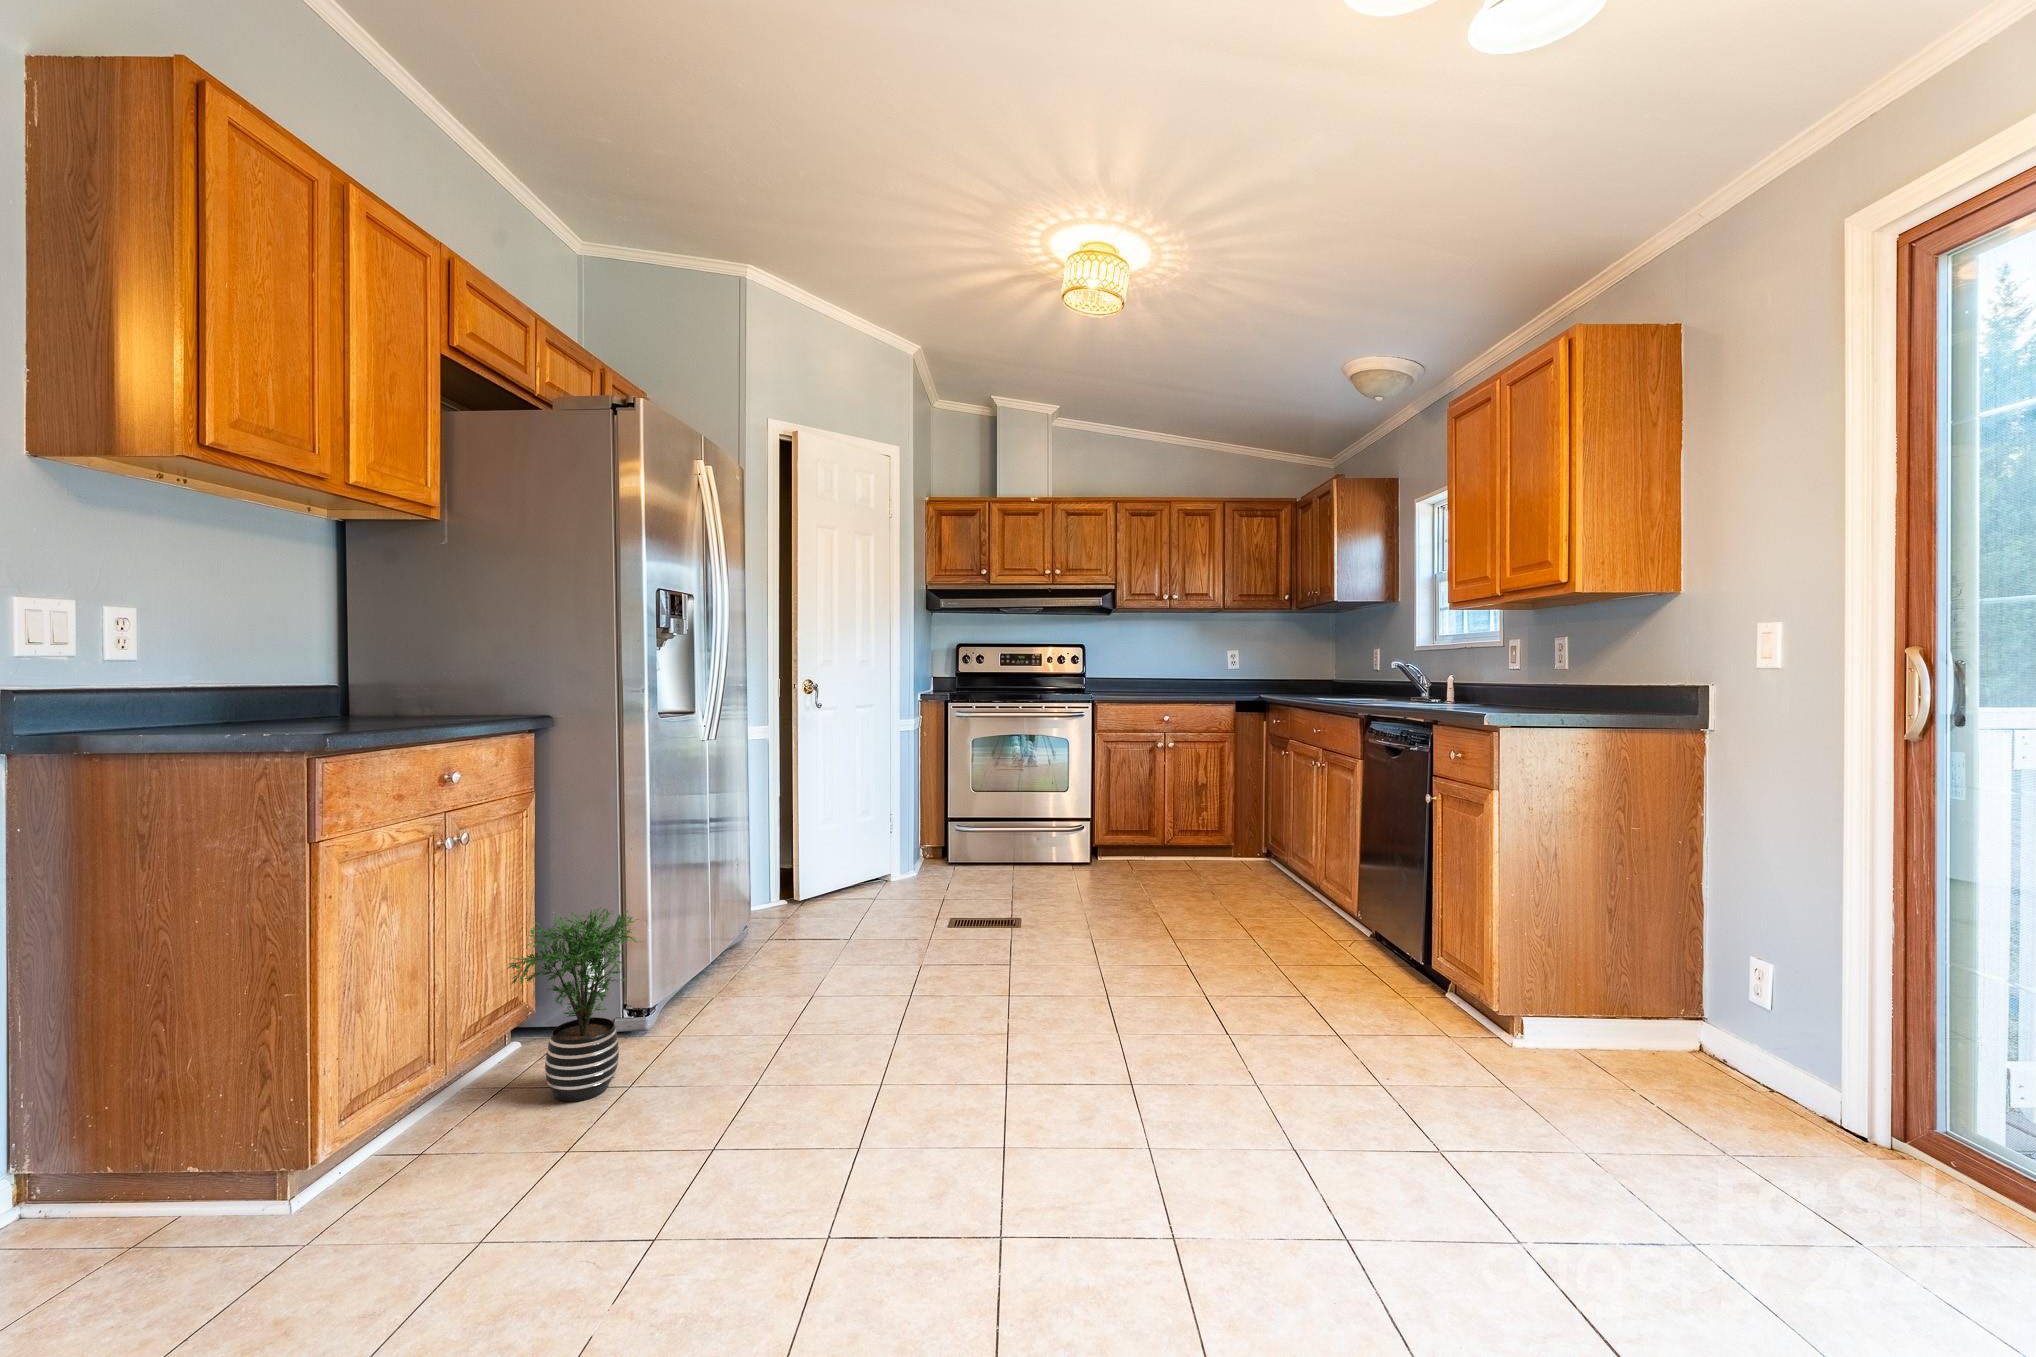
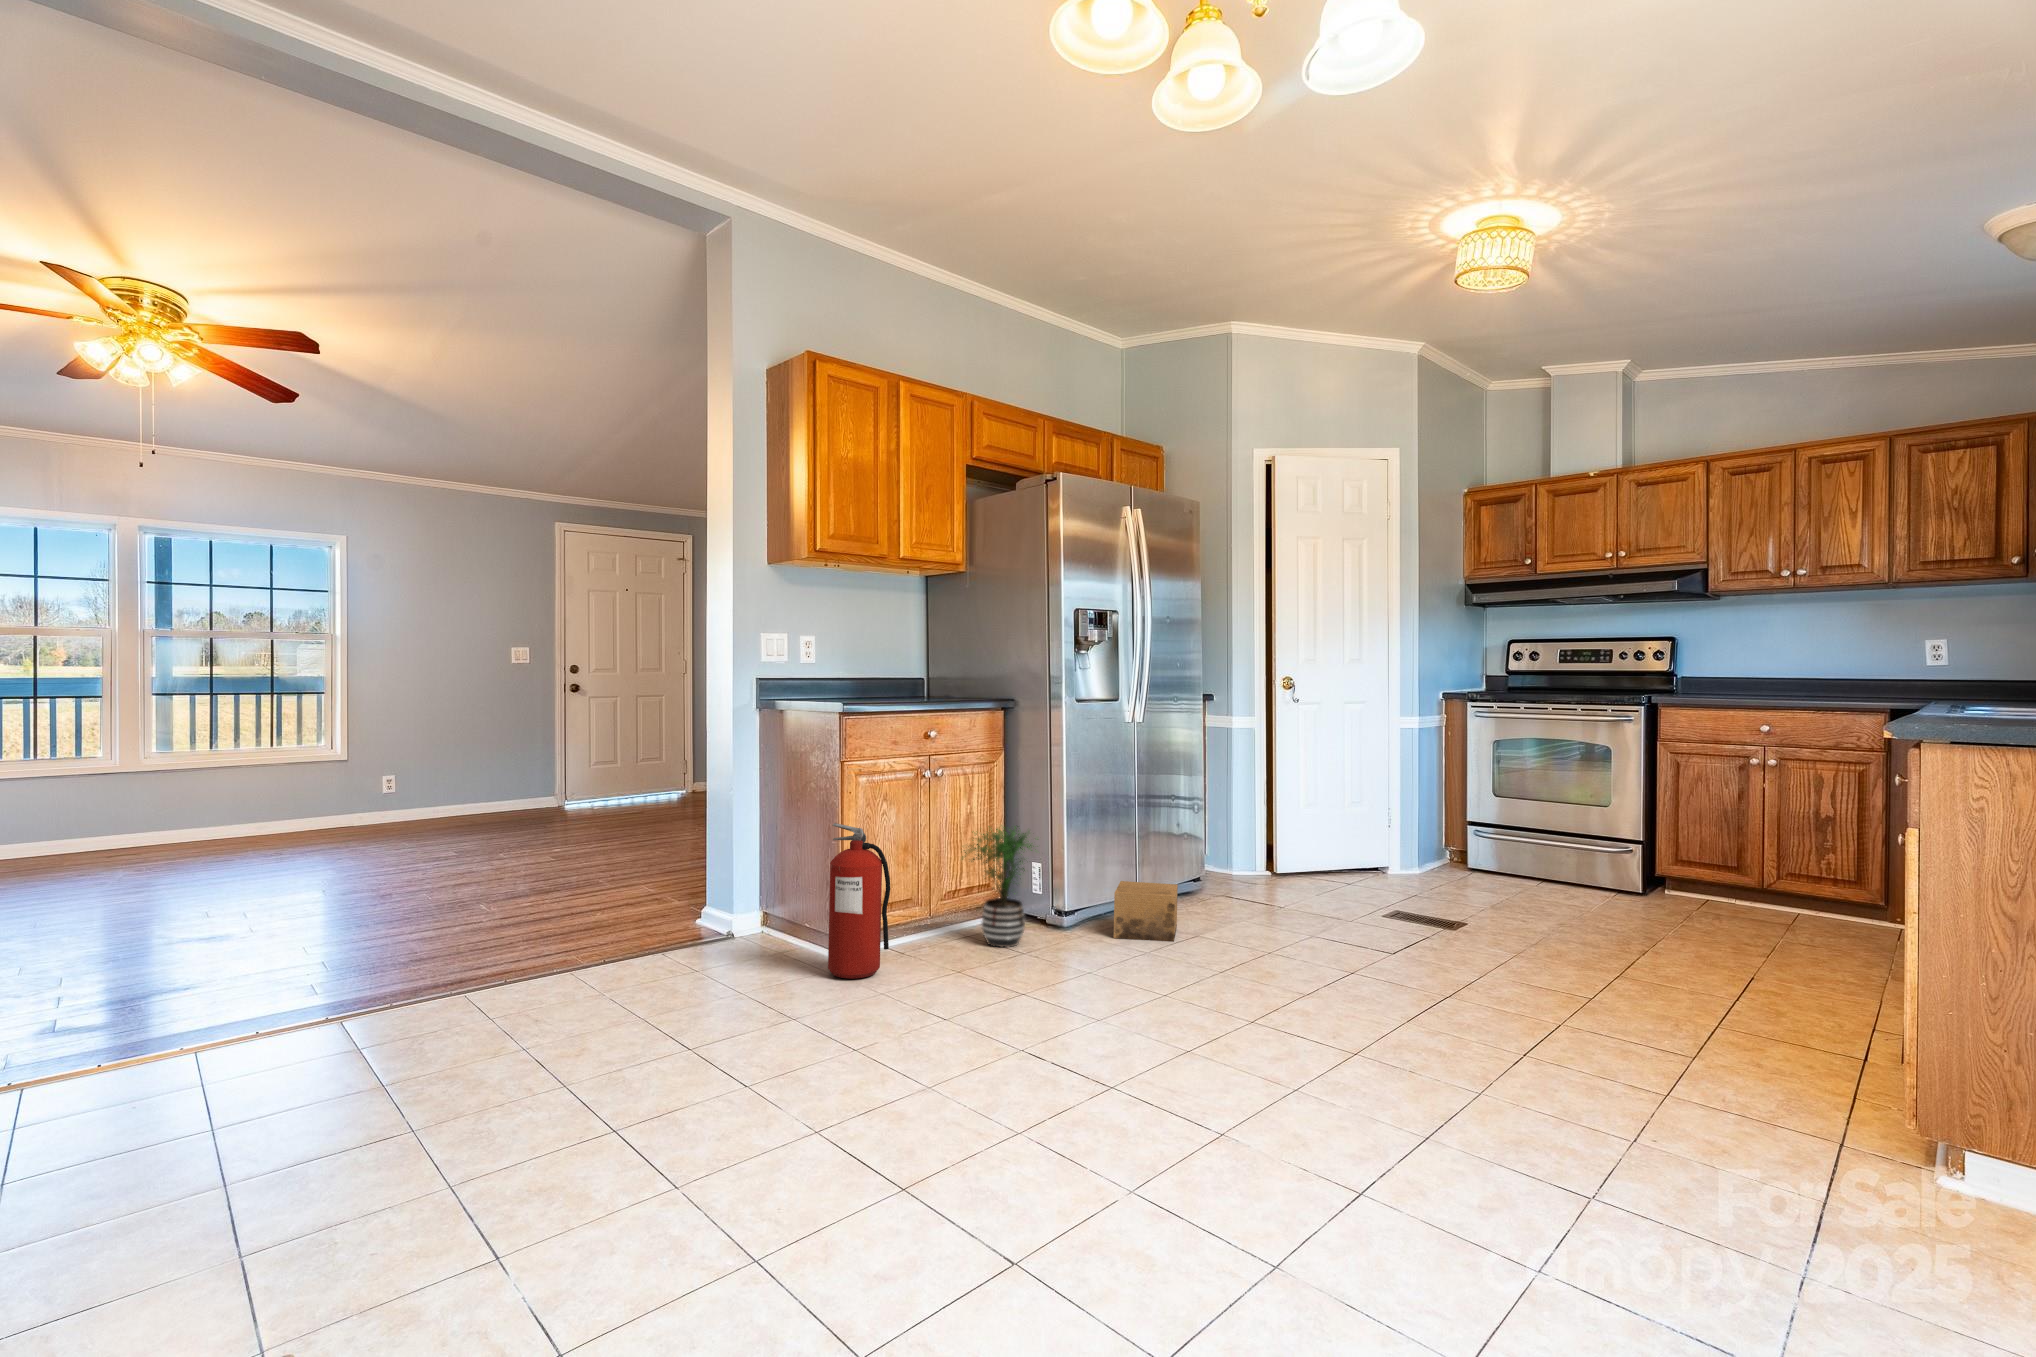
cardboard box: none [704,937,803,1030] -> present [1114,881,1178,942]
fire extinguisher: none [313,986,459,1293] -> present [828,823,890,979]

